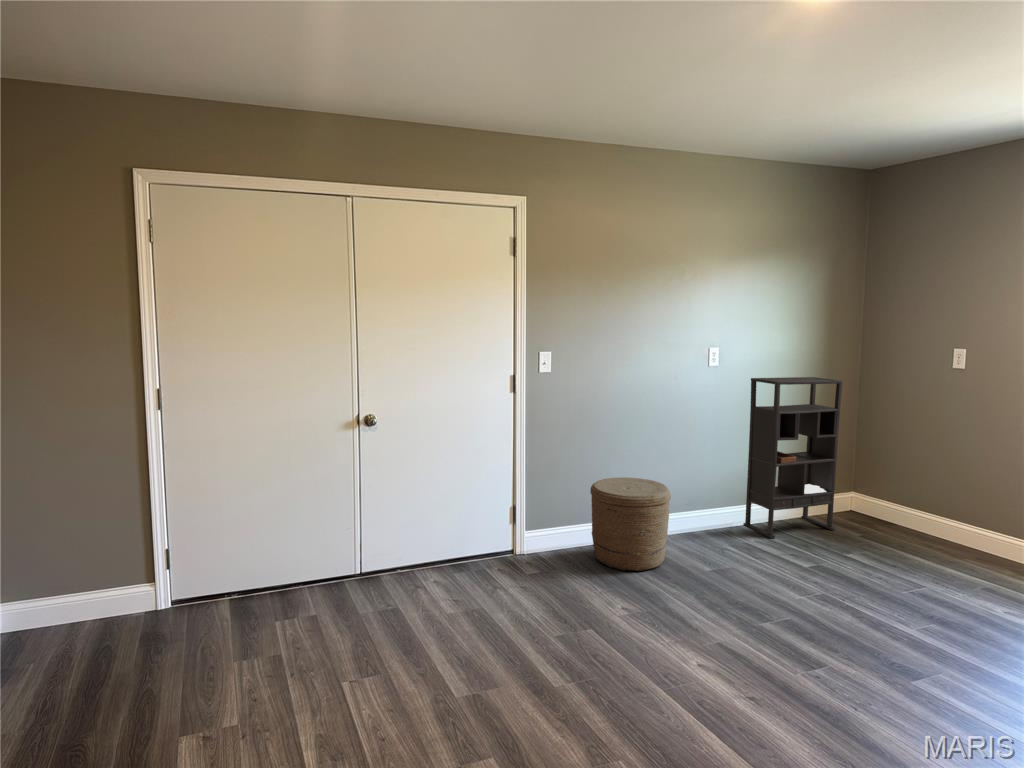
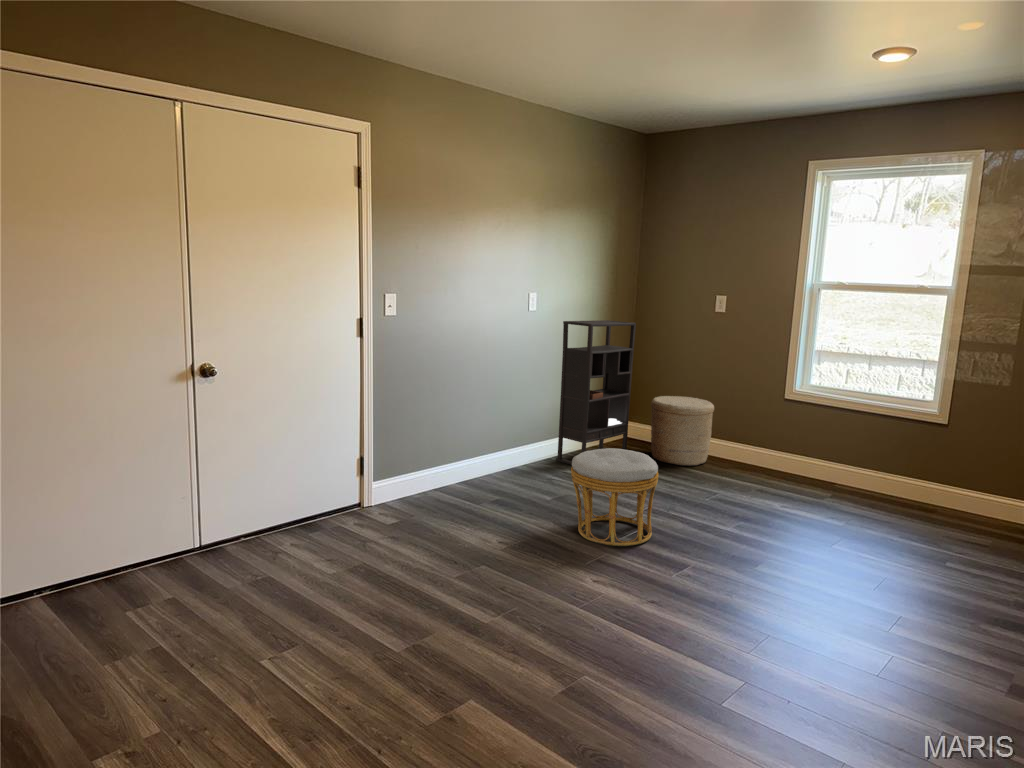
woven basket: present [590,477,671,571] -> present [651,396,714,466]
ottoman: none [708,521,810,635] -> present [571,448,659,546]

